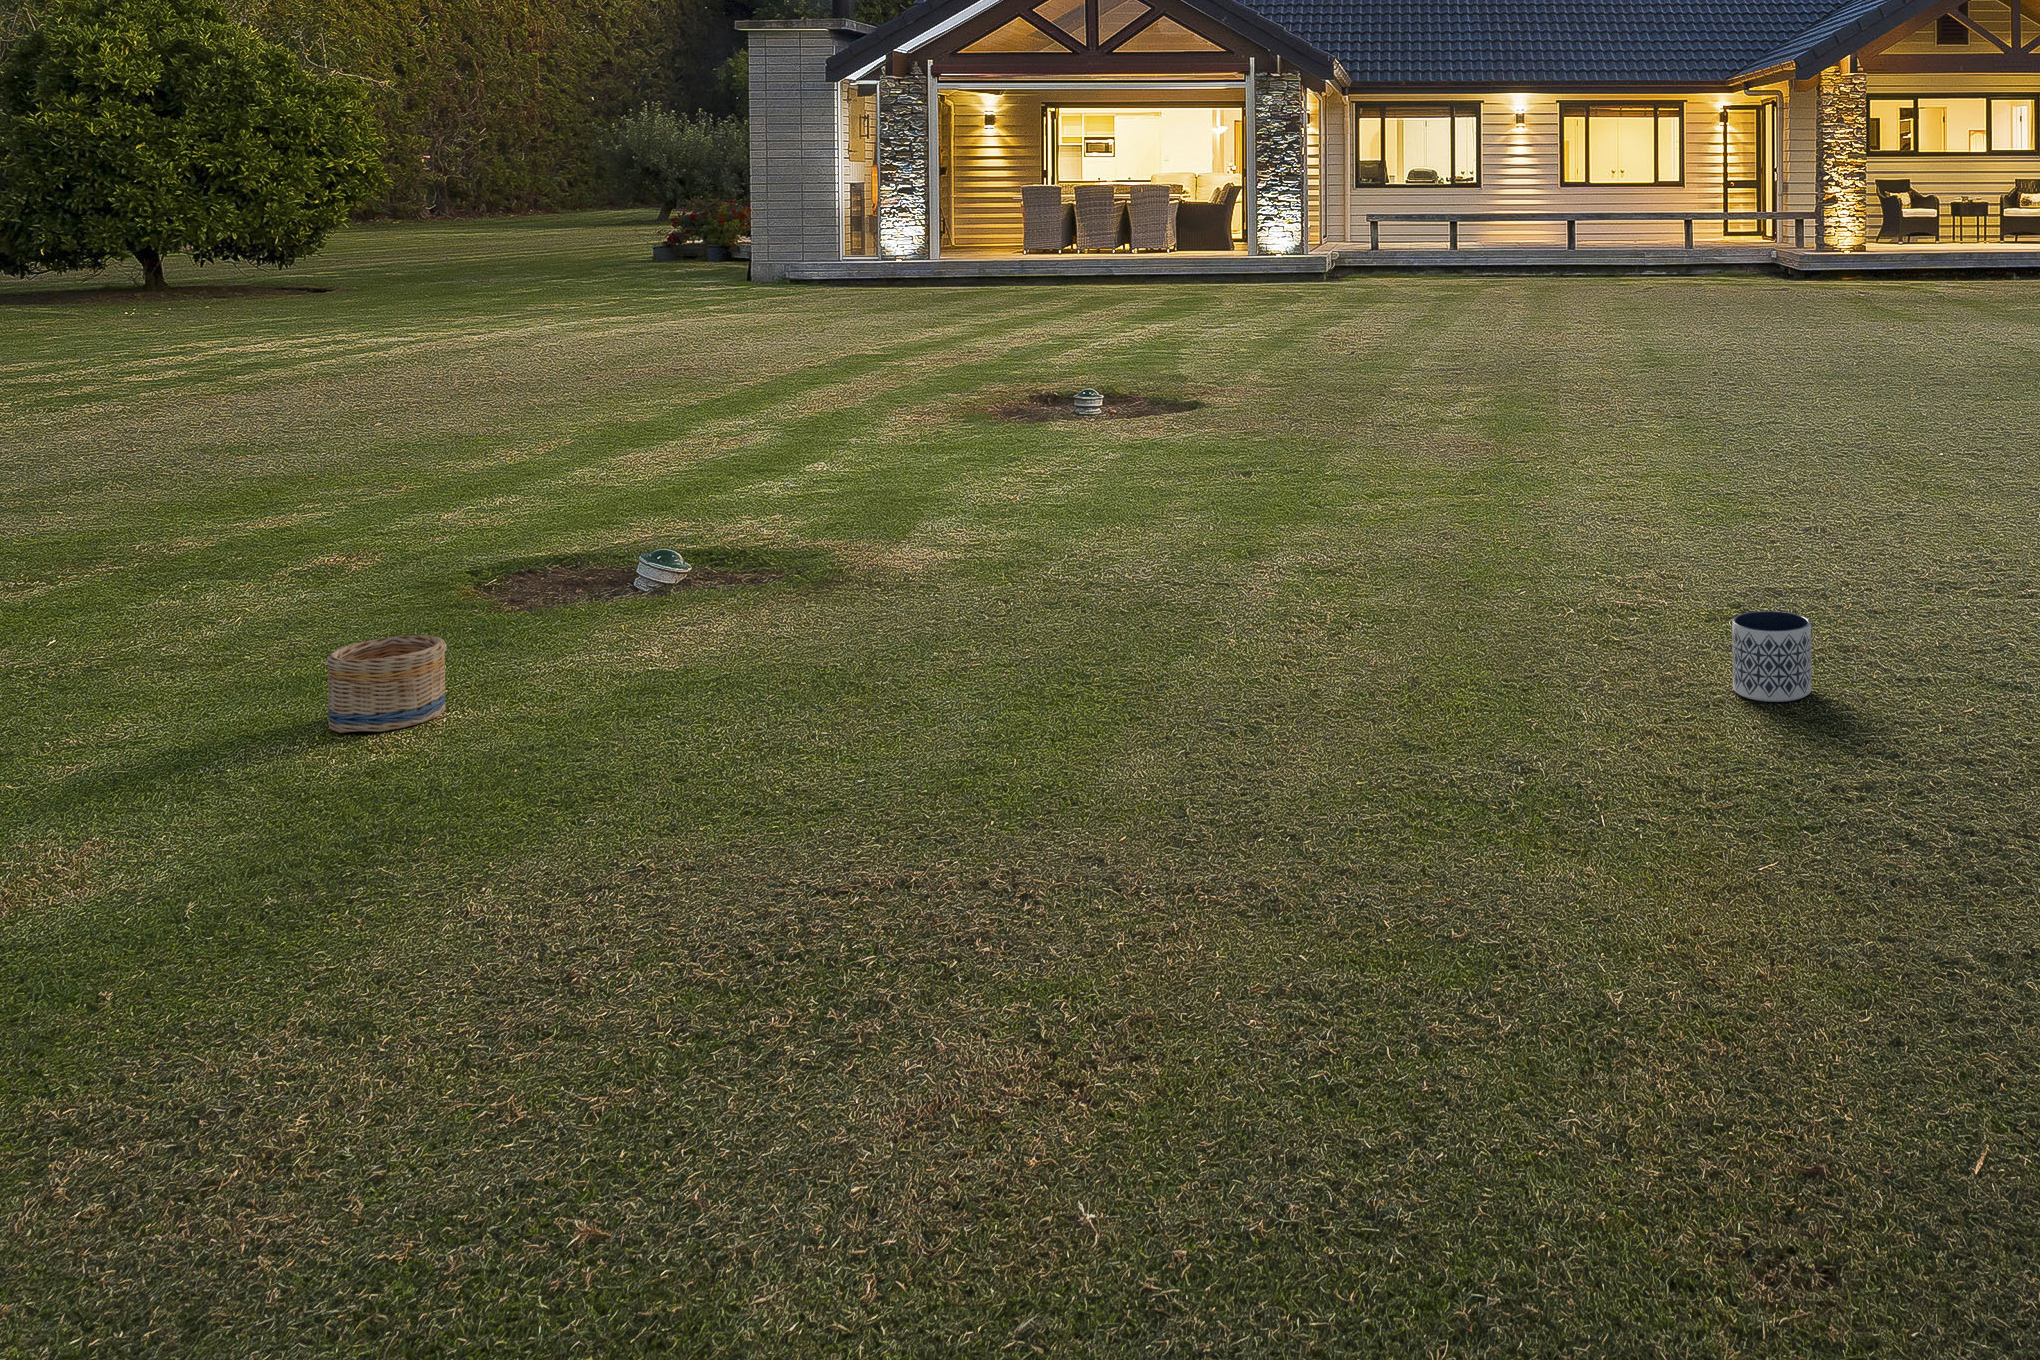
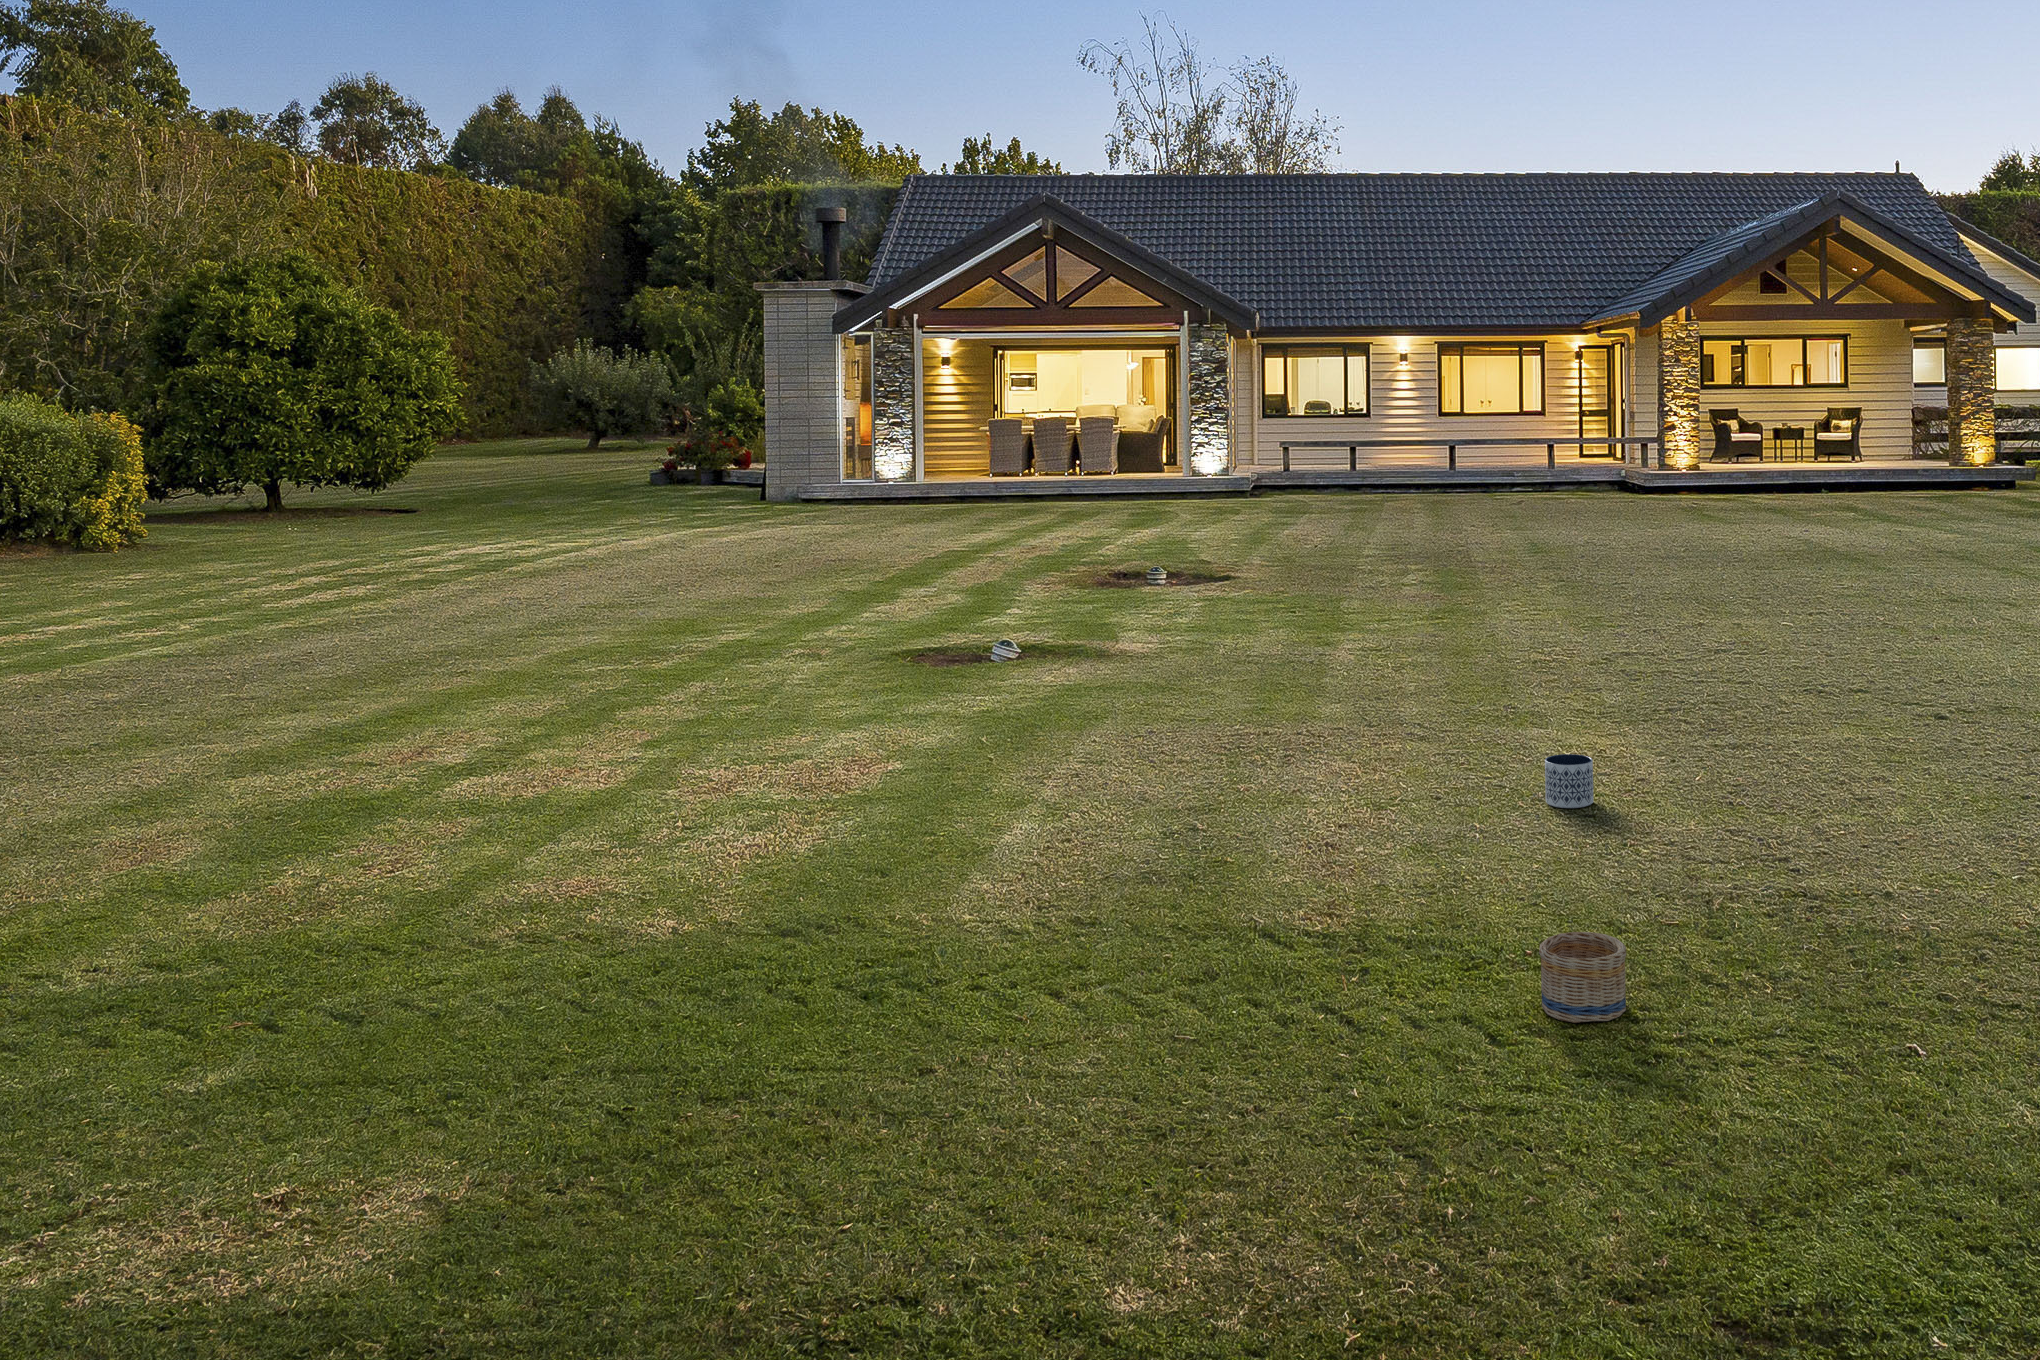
basket: present [326,635,447,733] -> present [1539,932,1626,1023]

